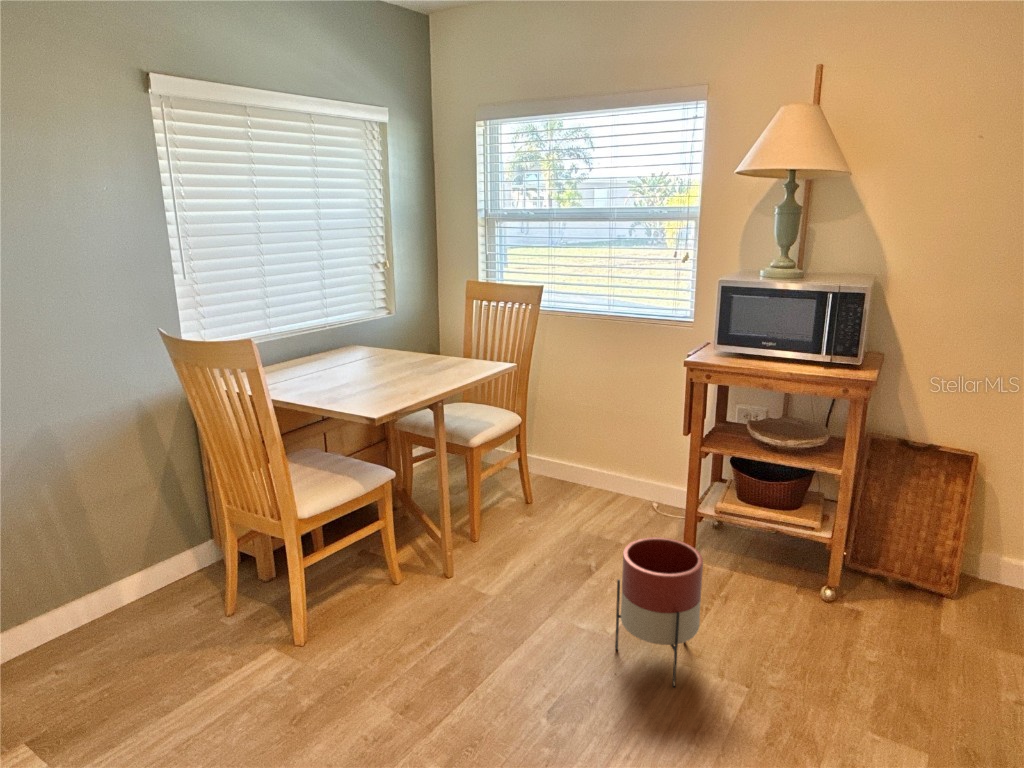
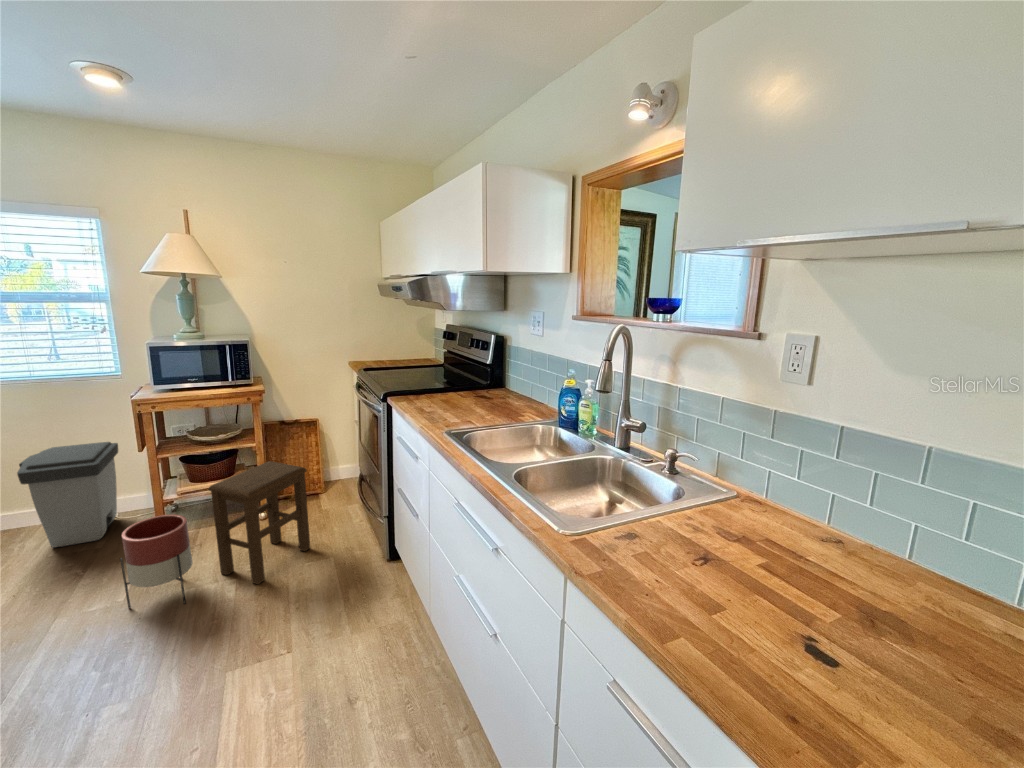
trash can: none [571,401,672,531] -> present [17,442,118,547]
stool: none [735,512,920,723] -> present [209,461,310,584]

